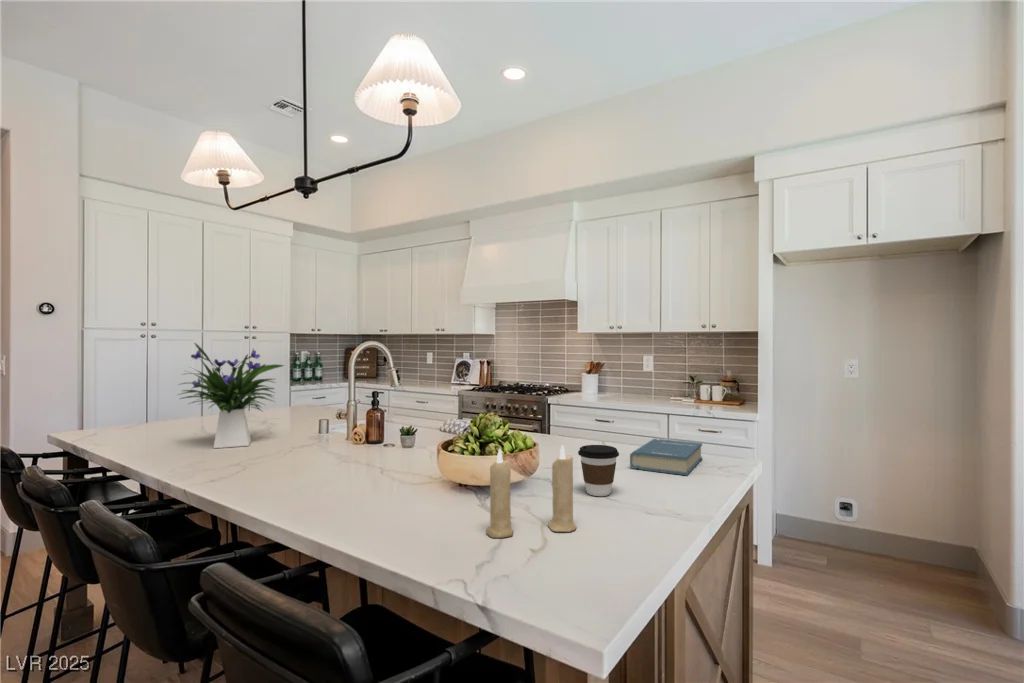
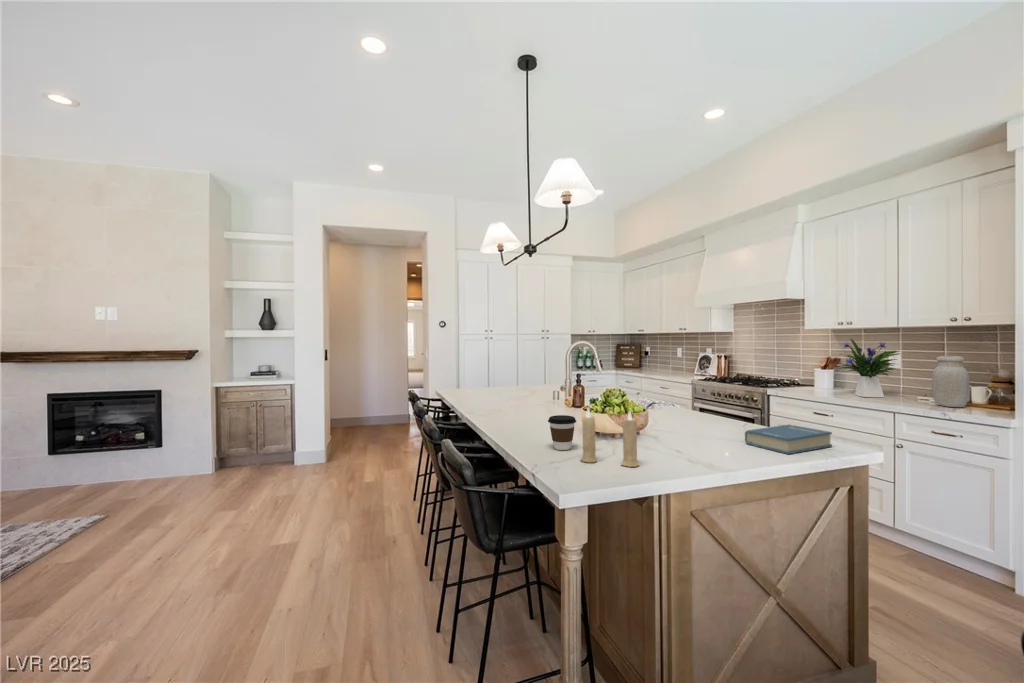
flower arrangement: present [181,343,283,448] -> present [839,339,899,397]
jar: none [689,359,715,406] -> present [932,356,970,407]
coffee cup: present [578,445,619,496] -> present [548,415,576,450]

